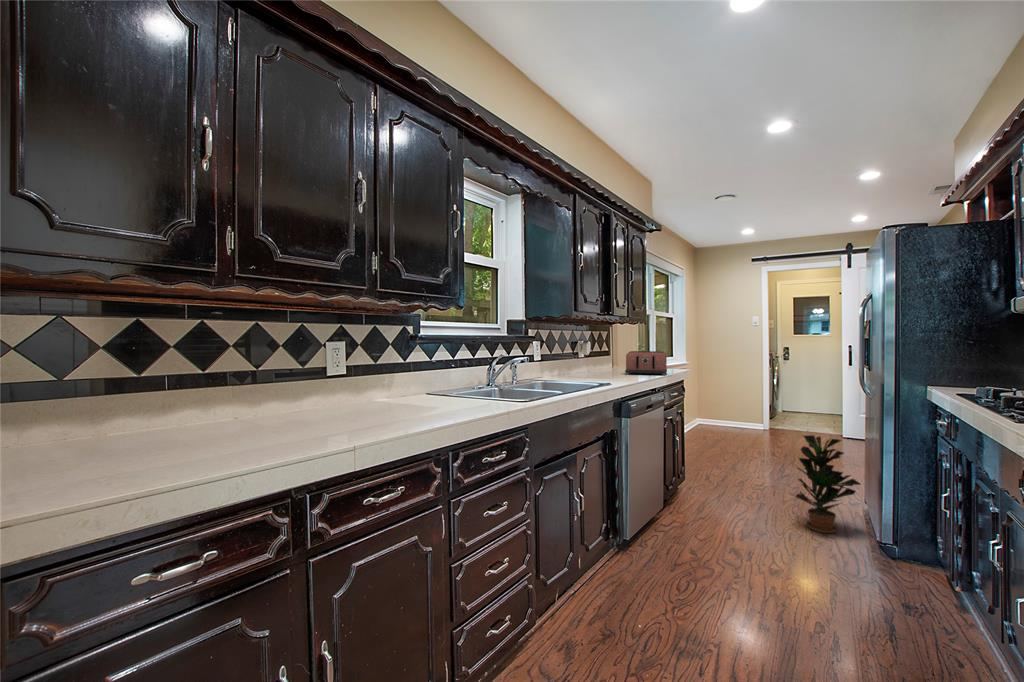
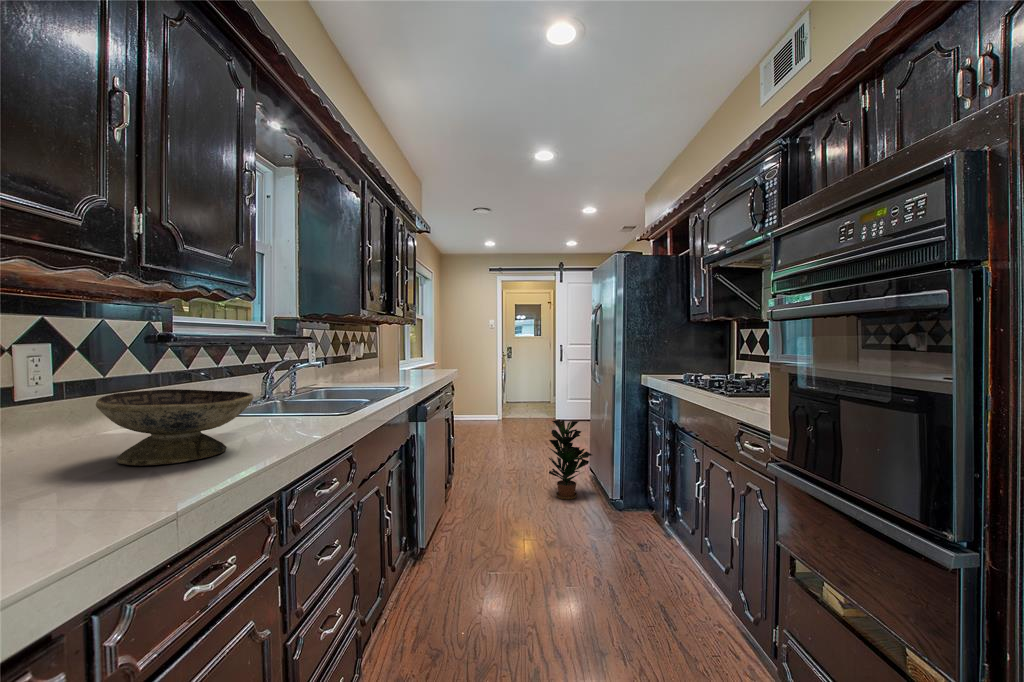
toaster: present [625,351,667,375] -> none [400,352,441,376]
decorative bowl: none [354,372,441,420] -> present [96,389,253,466]

